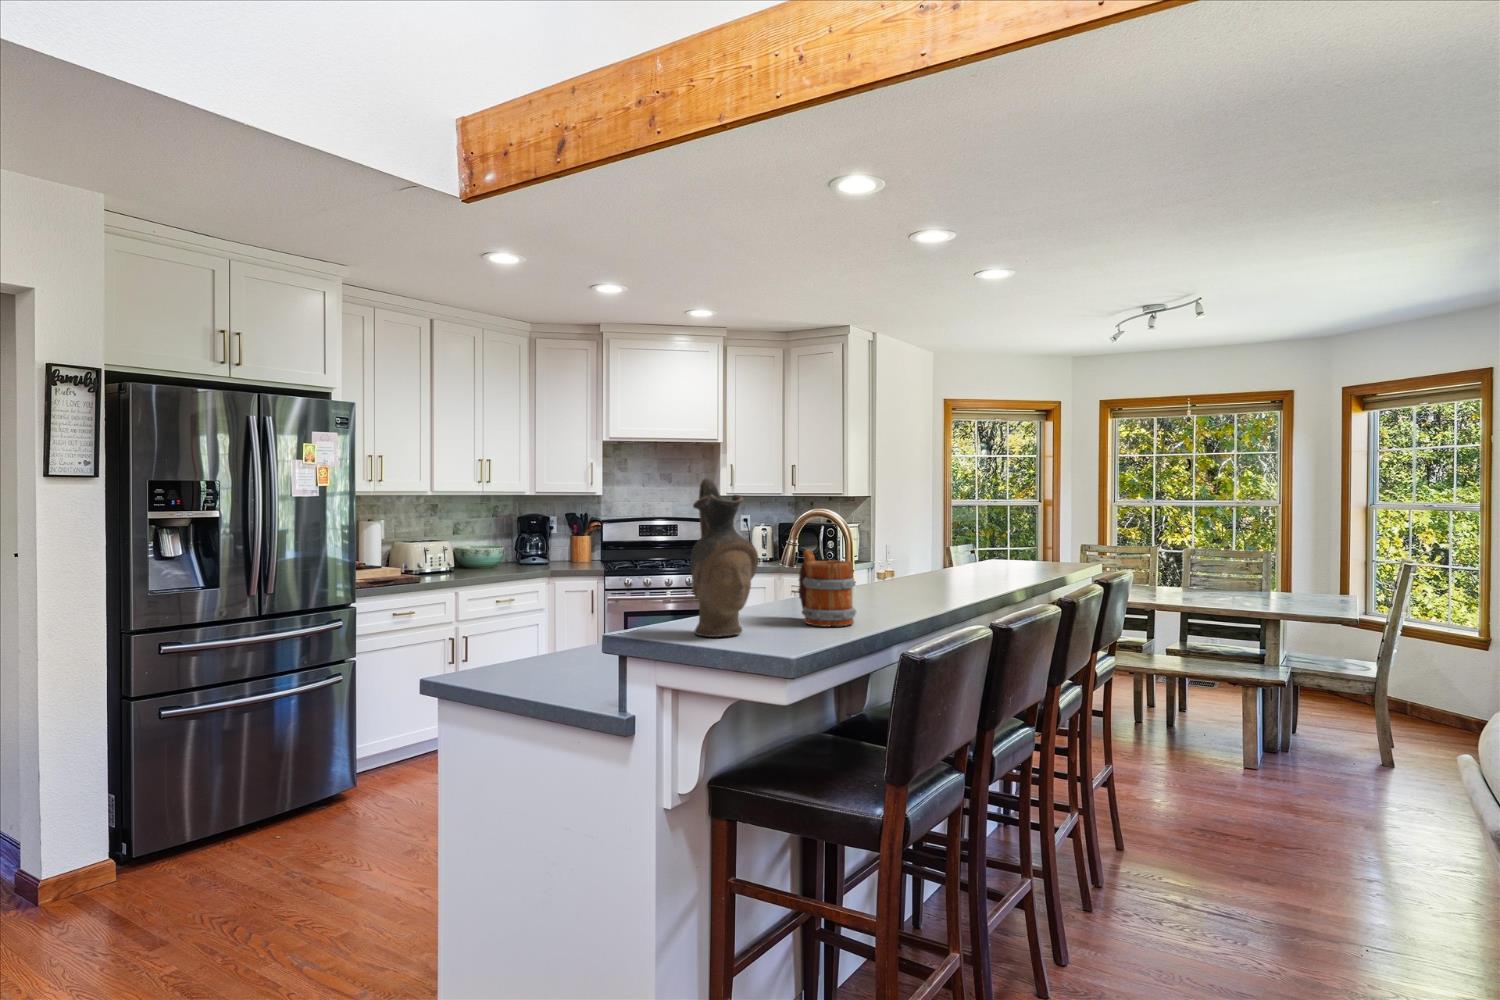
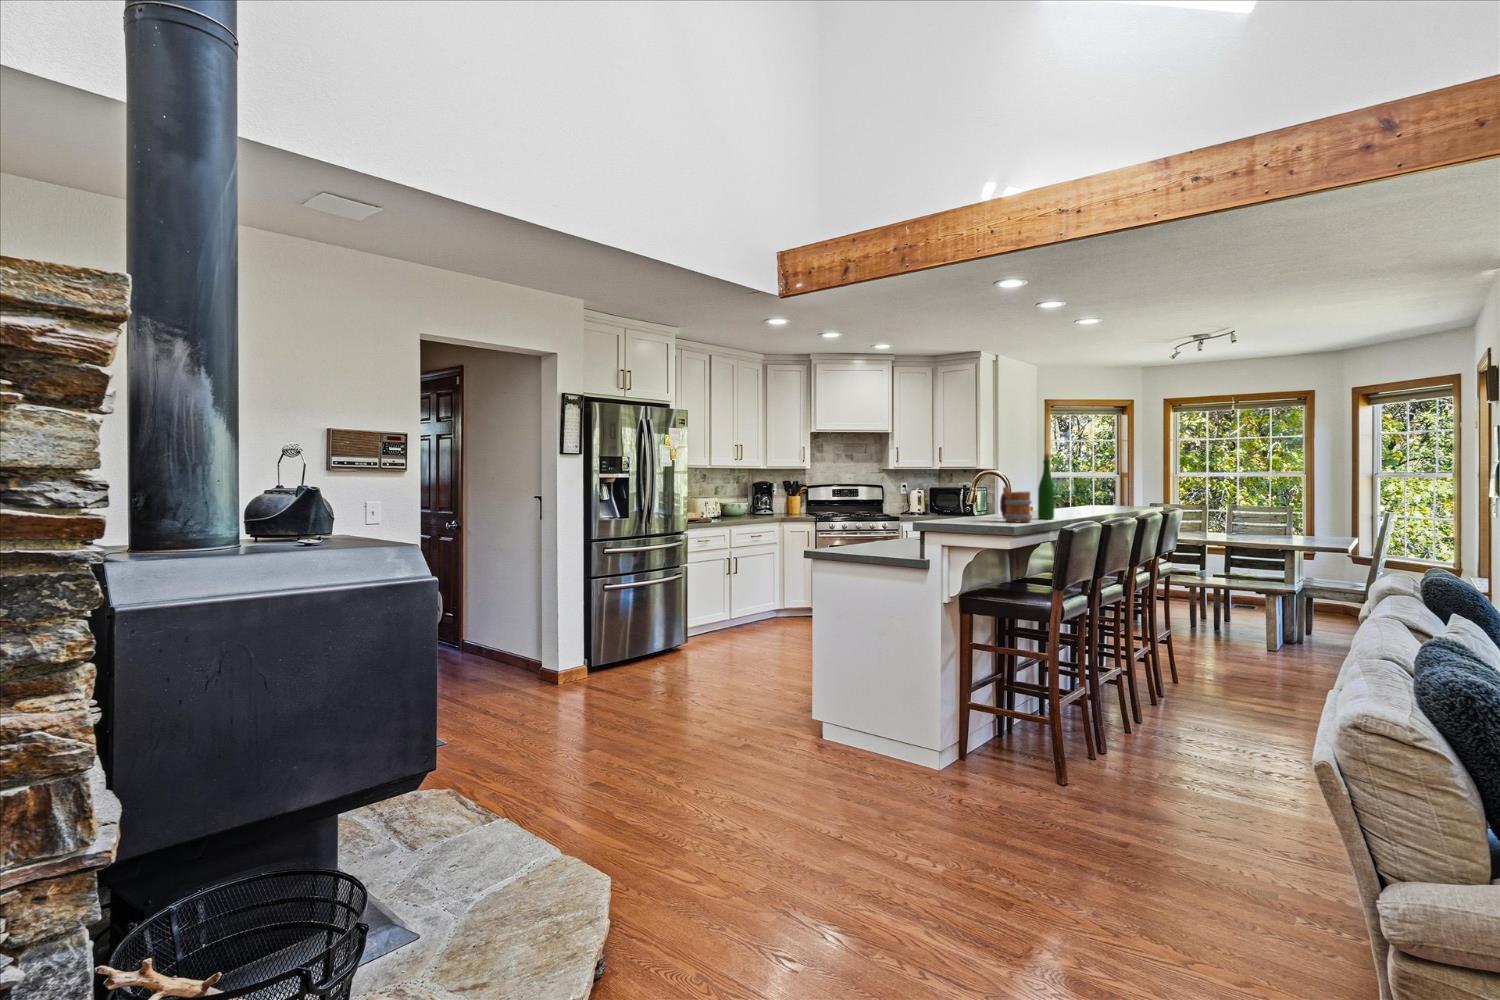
ceramic pitcher: present [690,478,758,637] -> none [957,451,990,523]
wine bottle: none [880,483,911,608] -> present [1038,454,1055,519]

